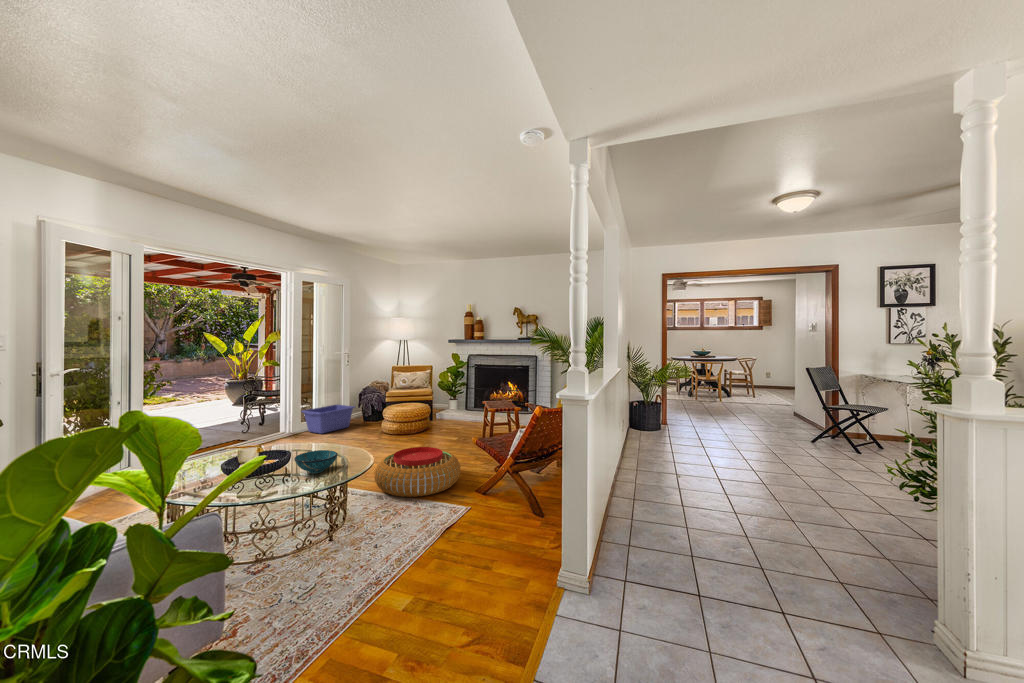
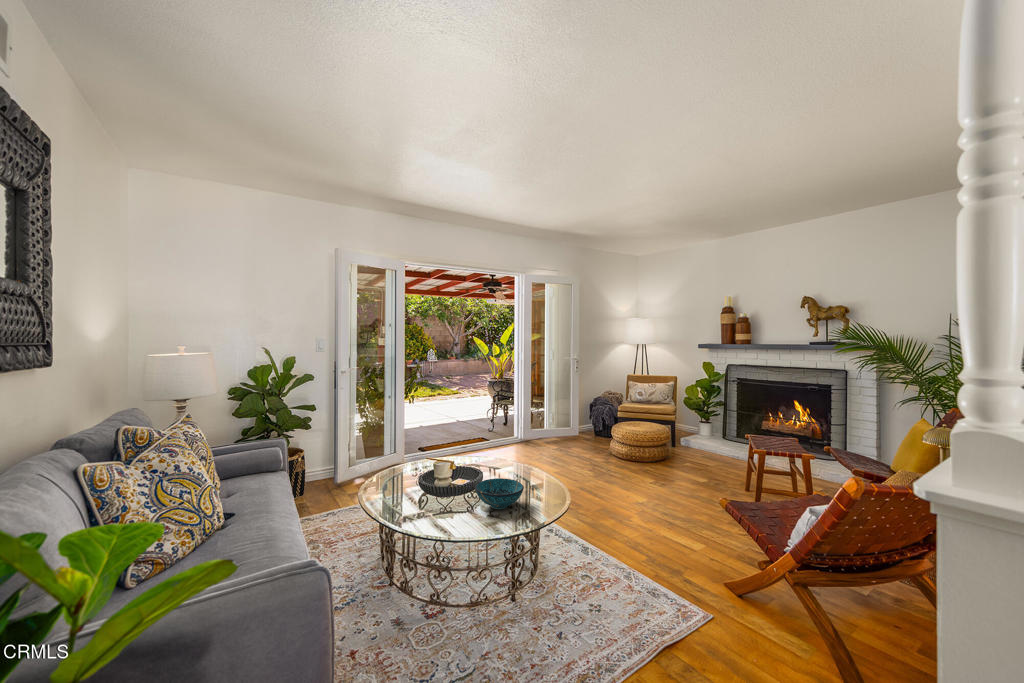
storage bin: present [301,405,355,434] -> none [526,415,582,446]
pouf: present [374,447,461,497] -> none [580,489,703,568]

